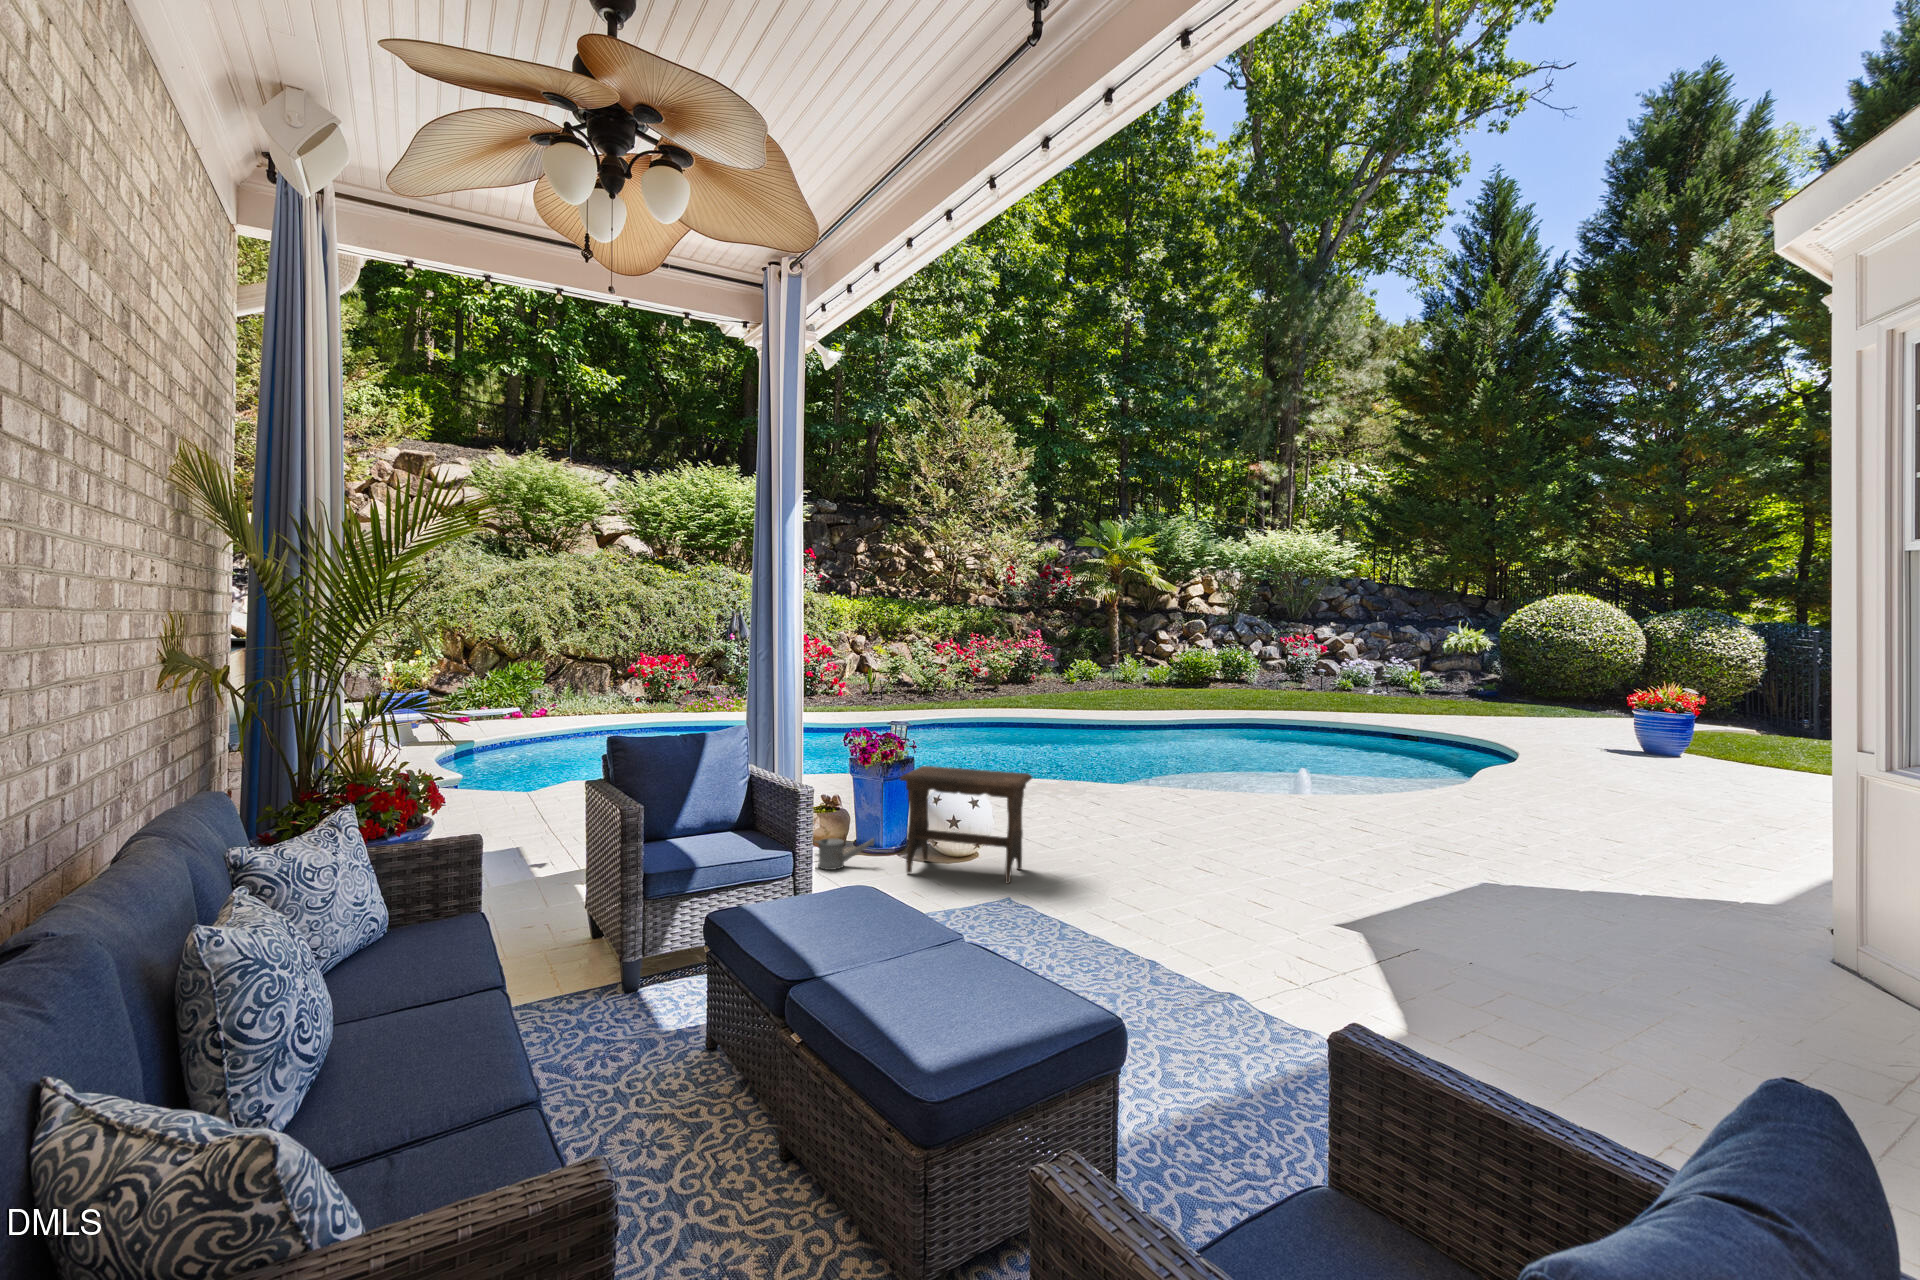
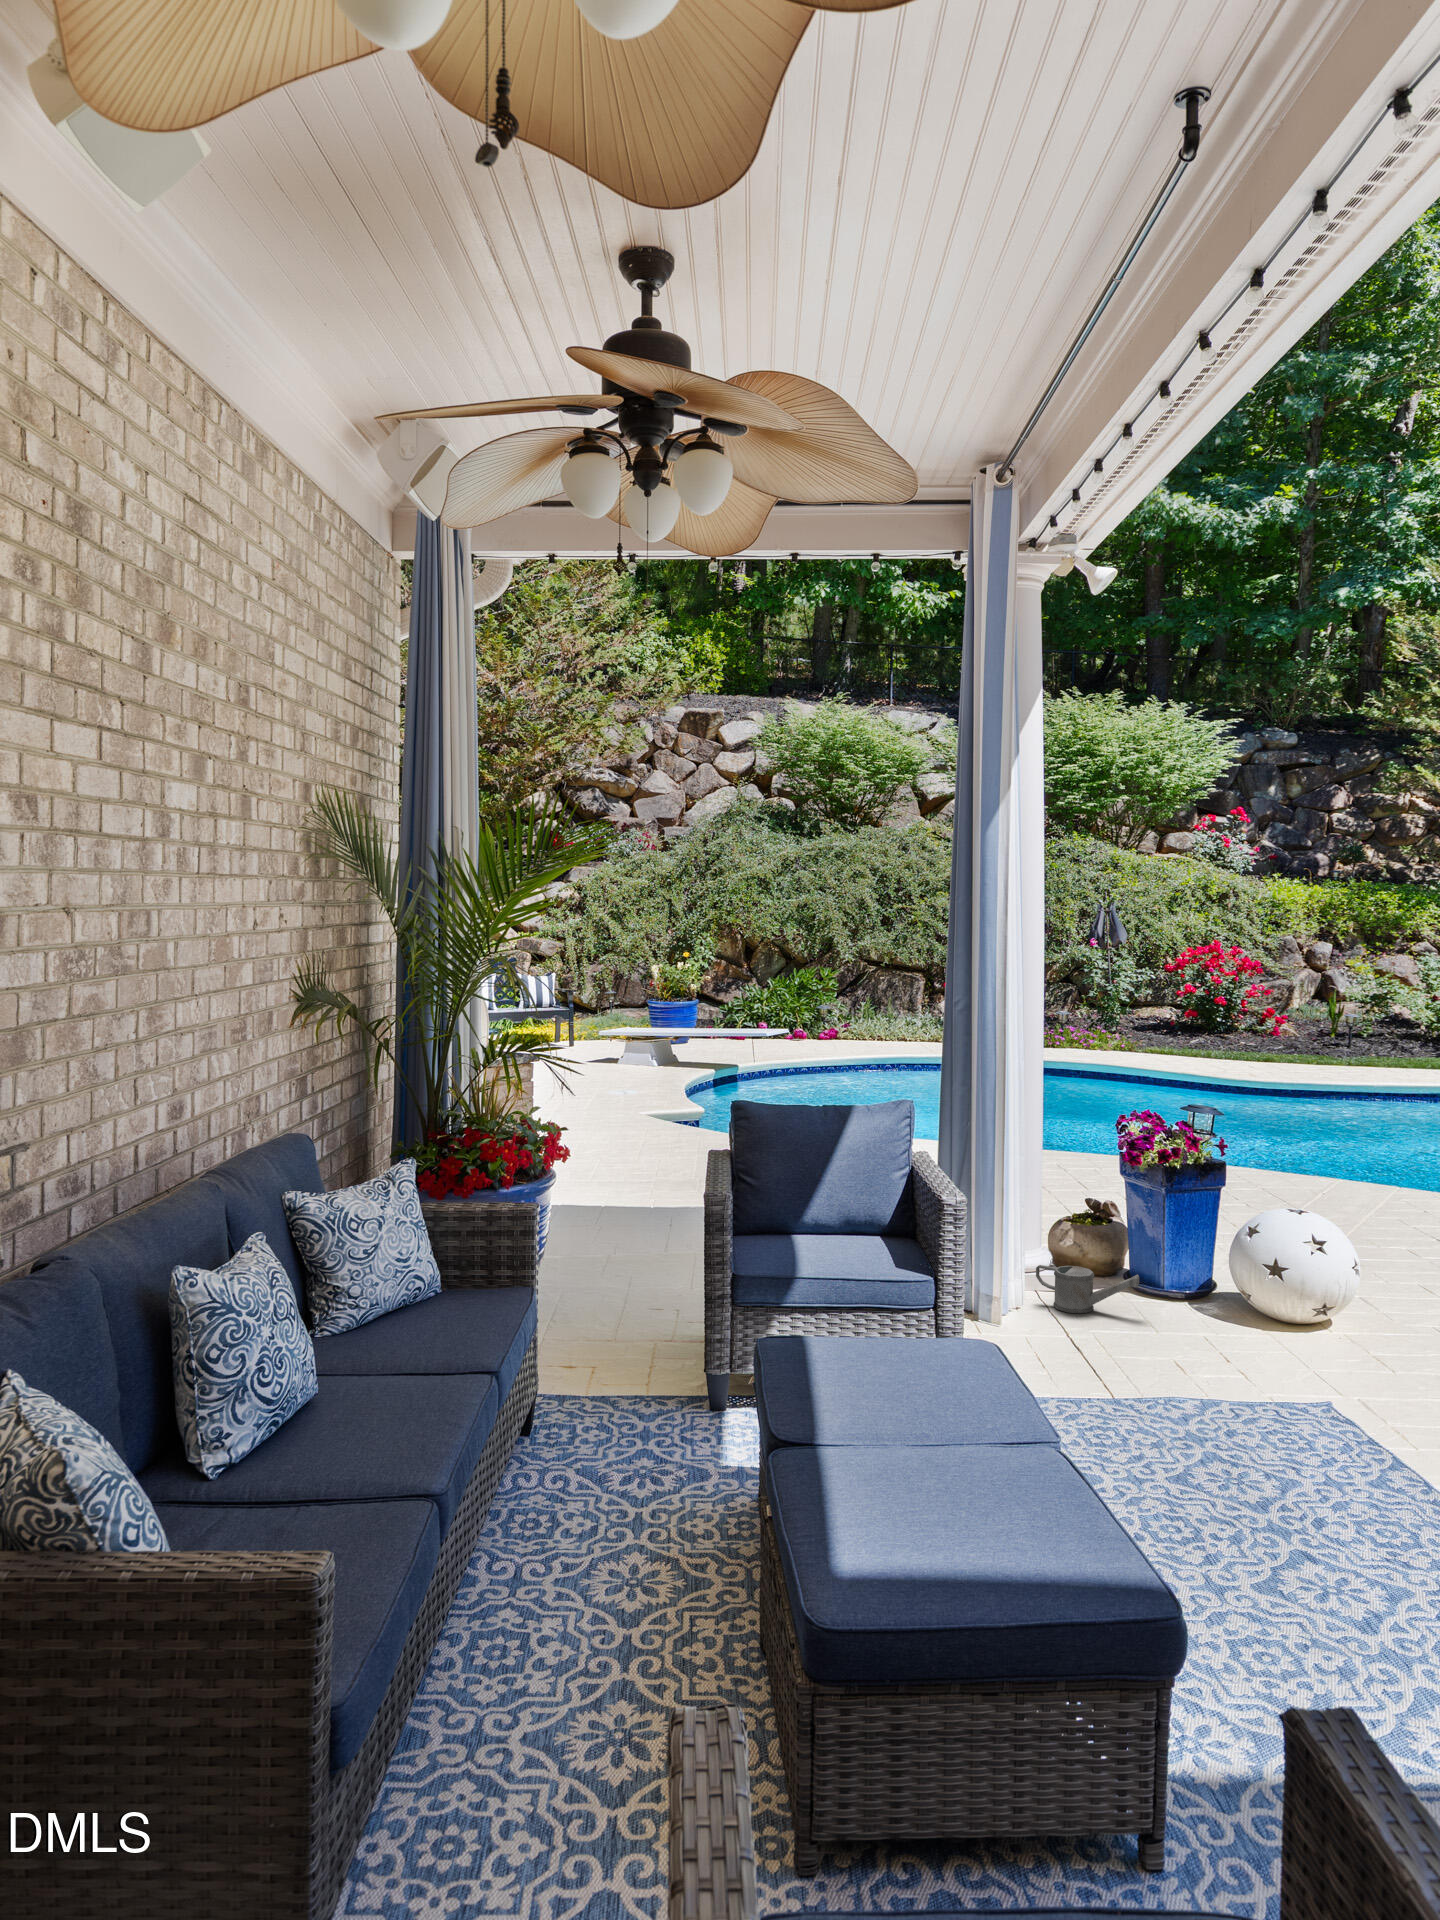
footstool: present [900,766,1033,884] -> none [1168,1173,1405,1384]

